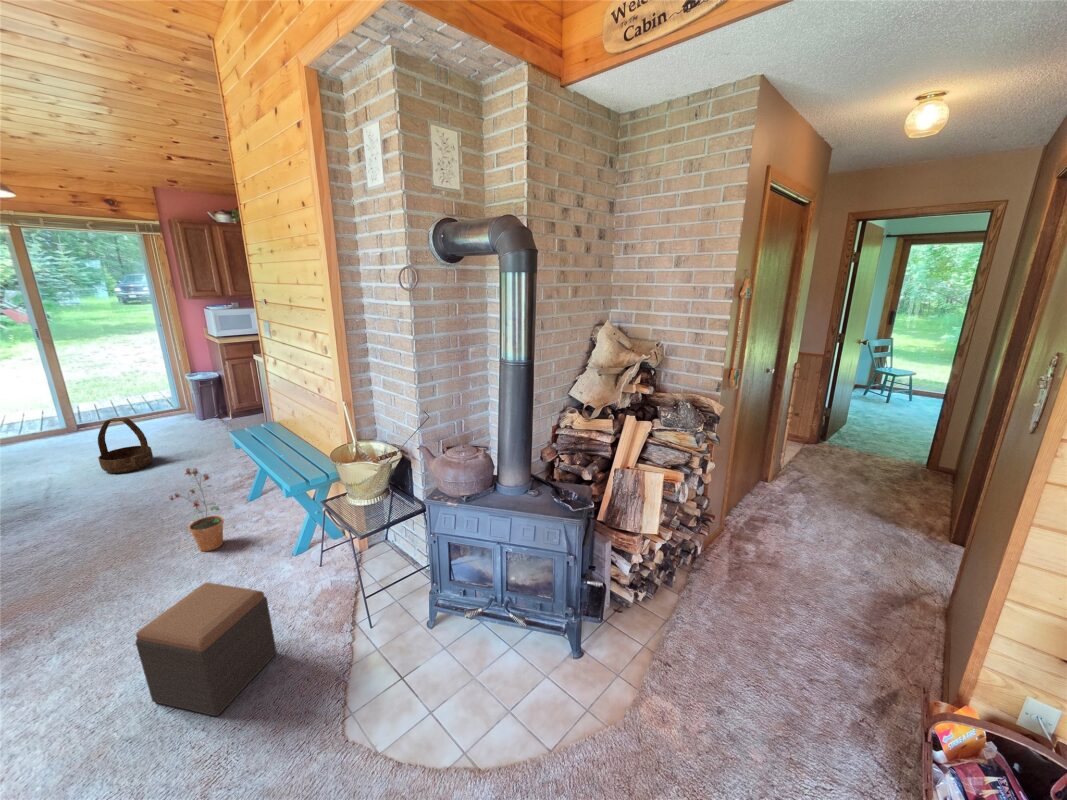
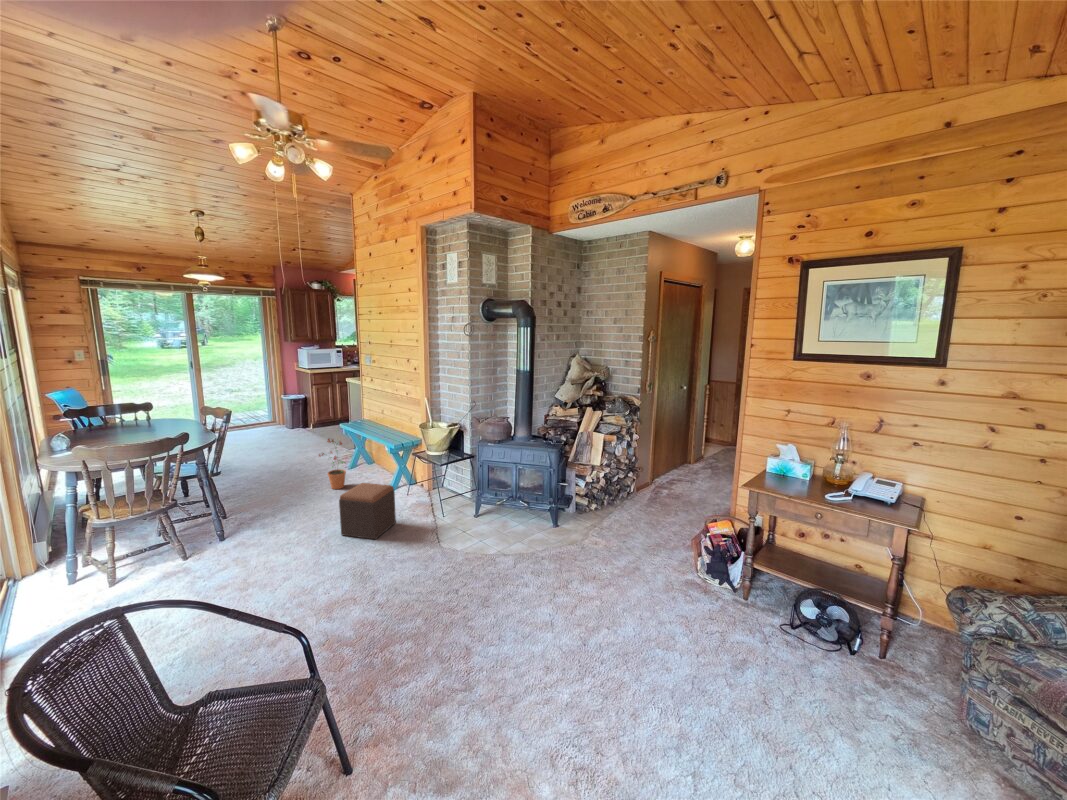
basket: present [98,418,153,473] -> none [243,419,275,456]

